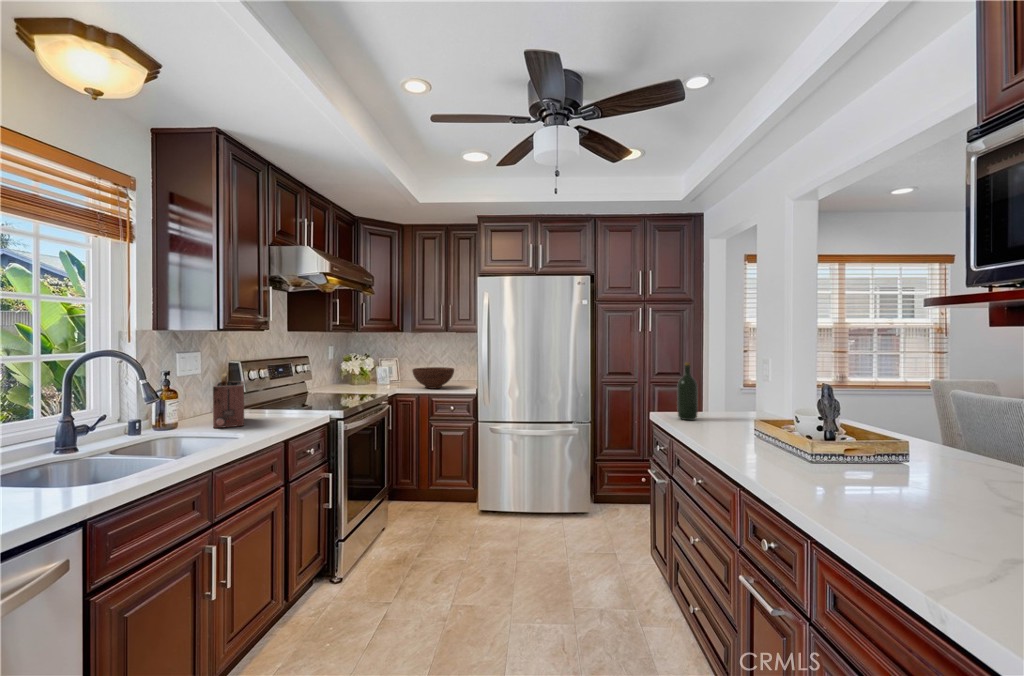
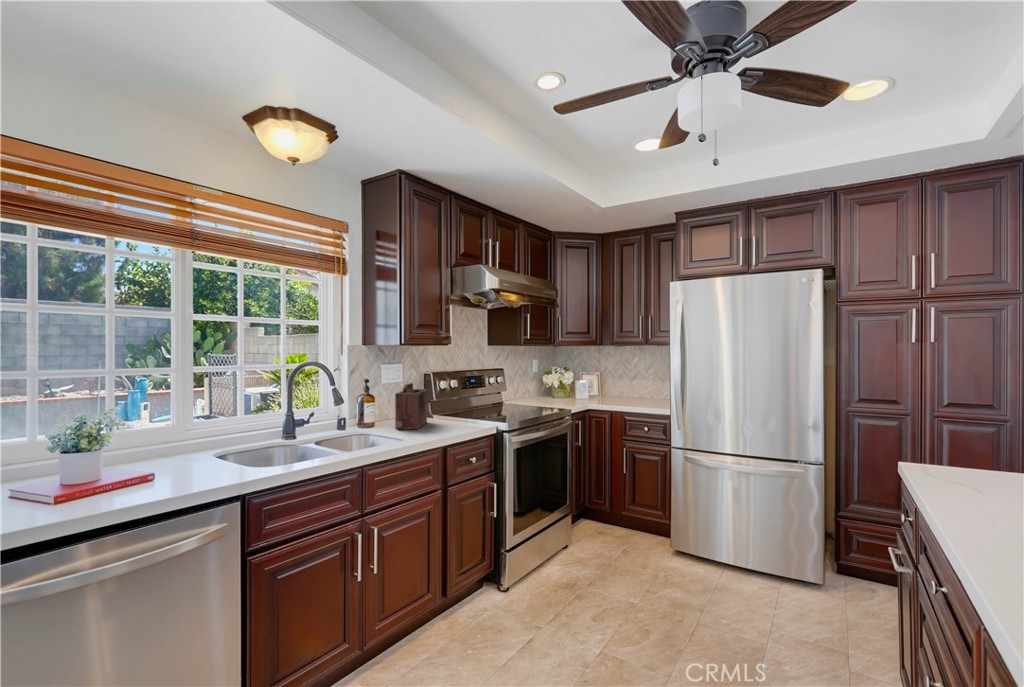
wine bottle: present [677,362,698,420] -> none [941,391,982,482]
fruit bowl: present [412,367,454,389] -> none [606,383,652,406]

